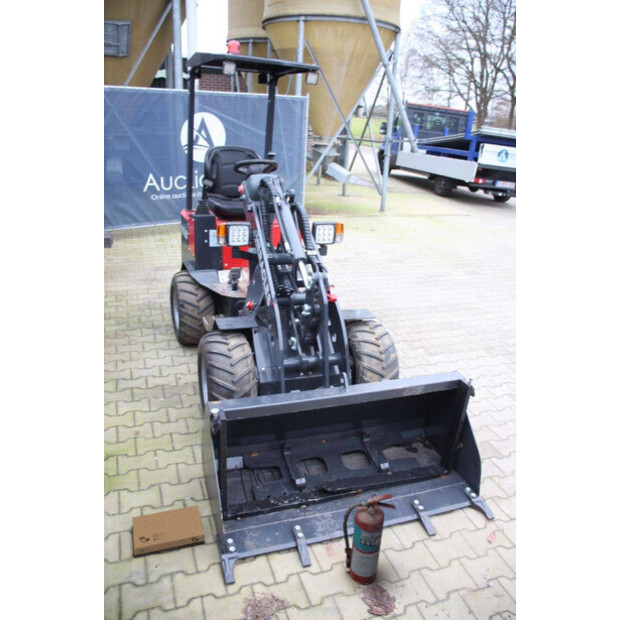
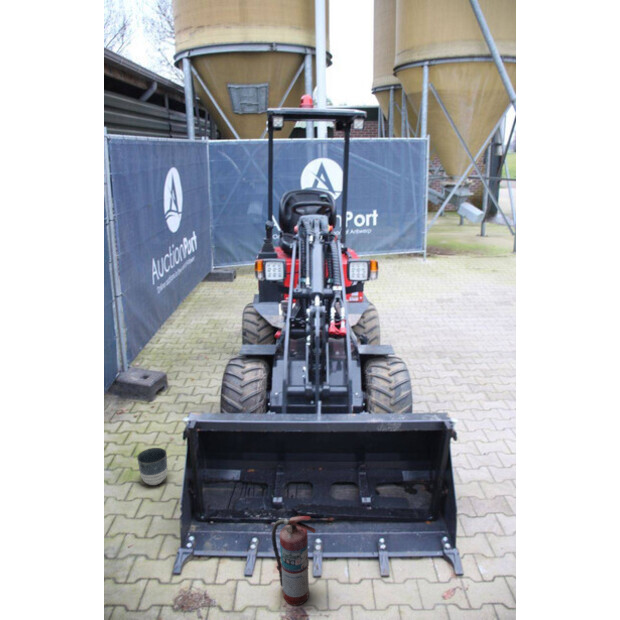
planter: none [116,446,151,490] -> present [137,448,167,485]
cardboard box: present [132,505,204,558] -> none [120,505,188,538]

